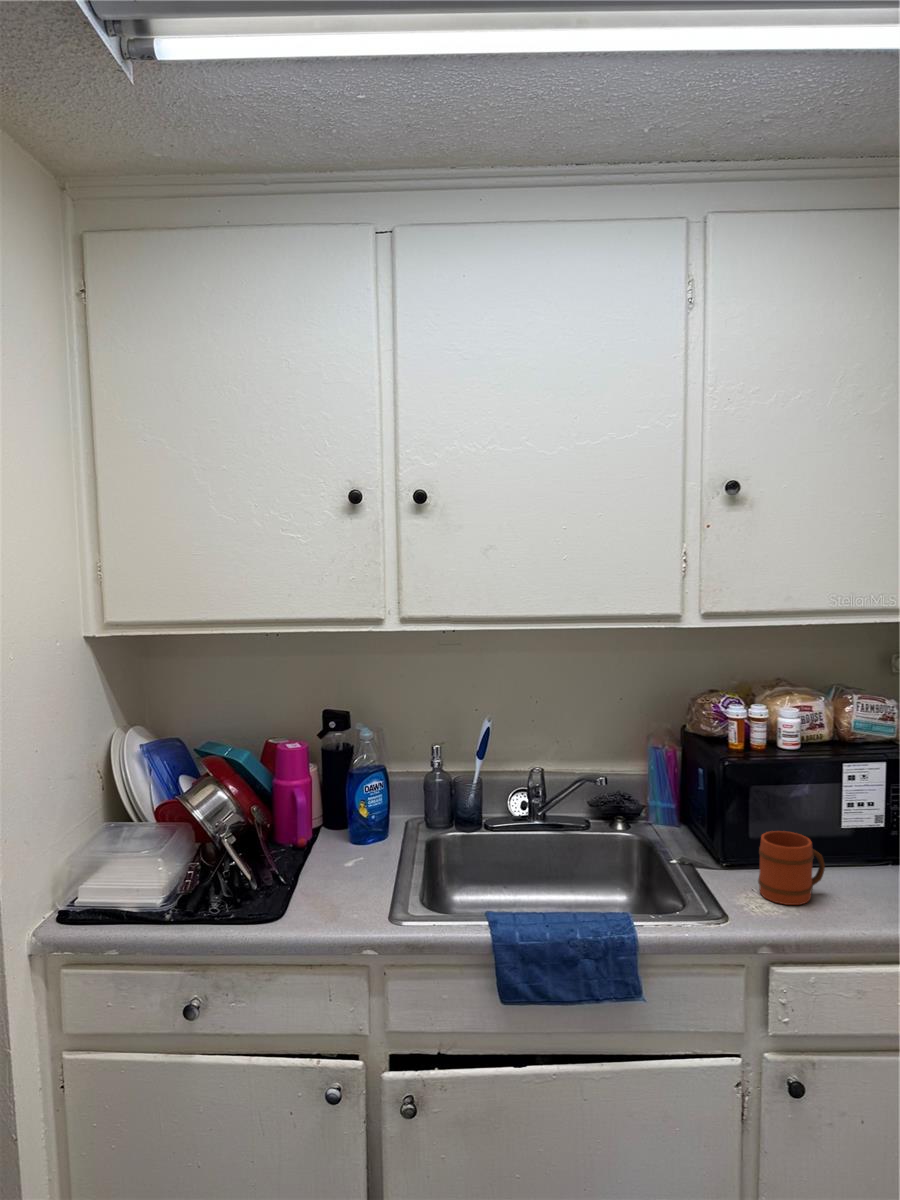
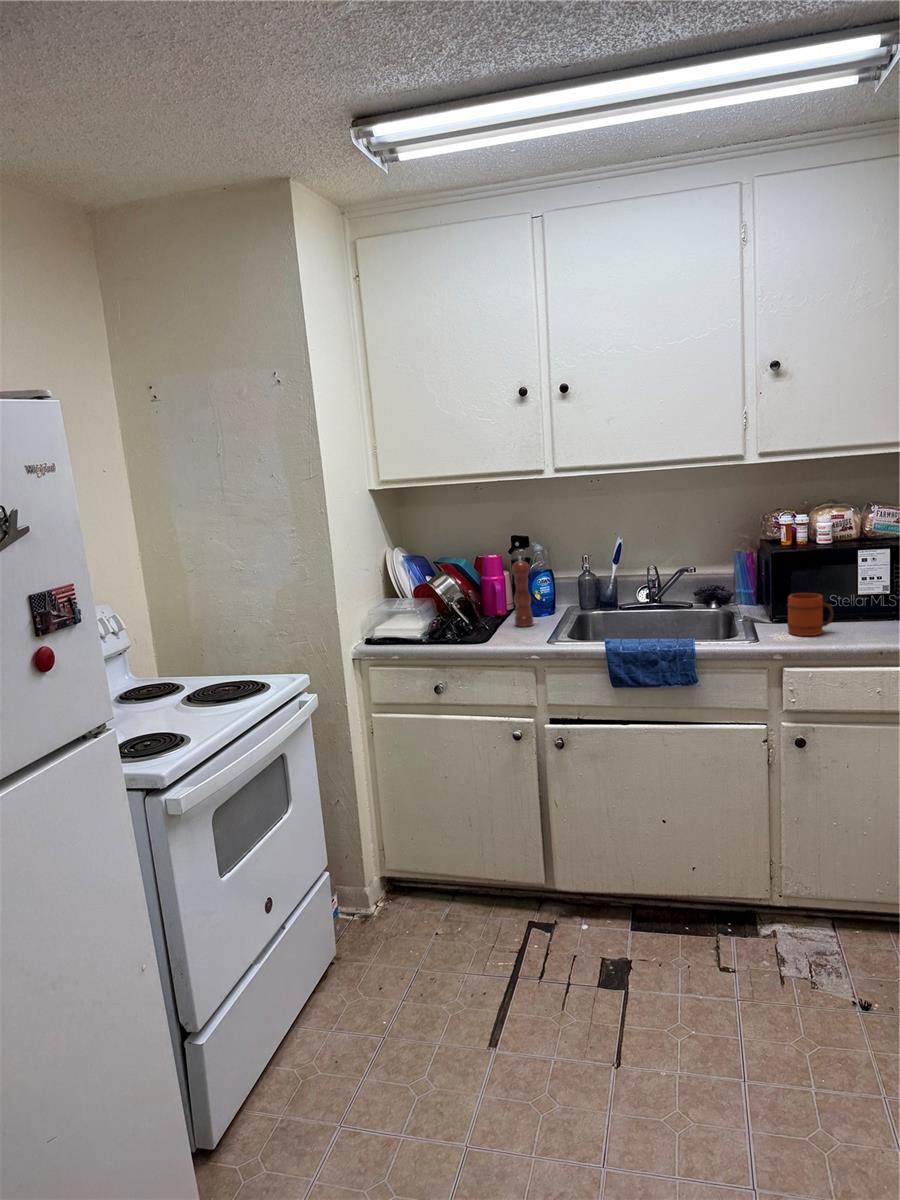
pepper mill: none [327,757,358,874] -> present [512,556,533,627]

